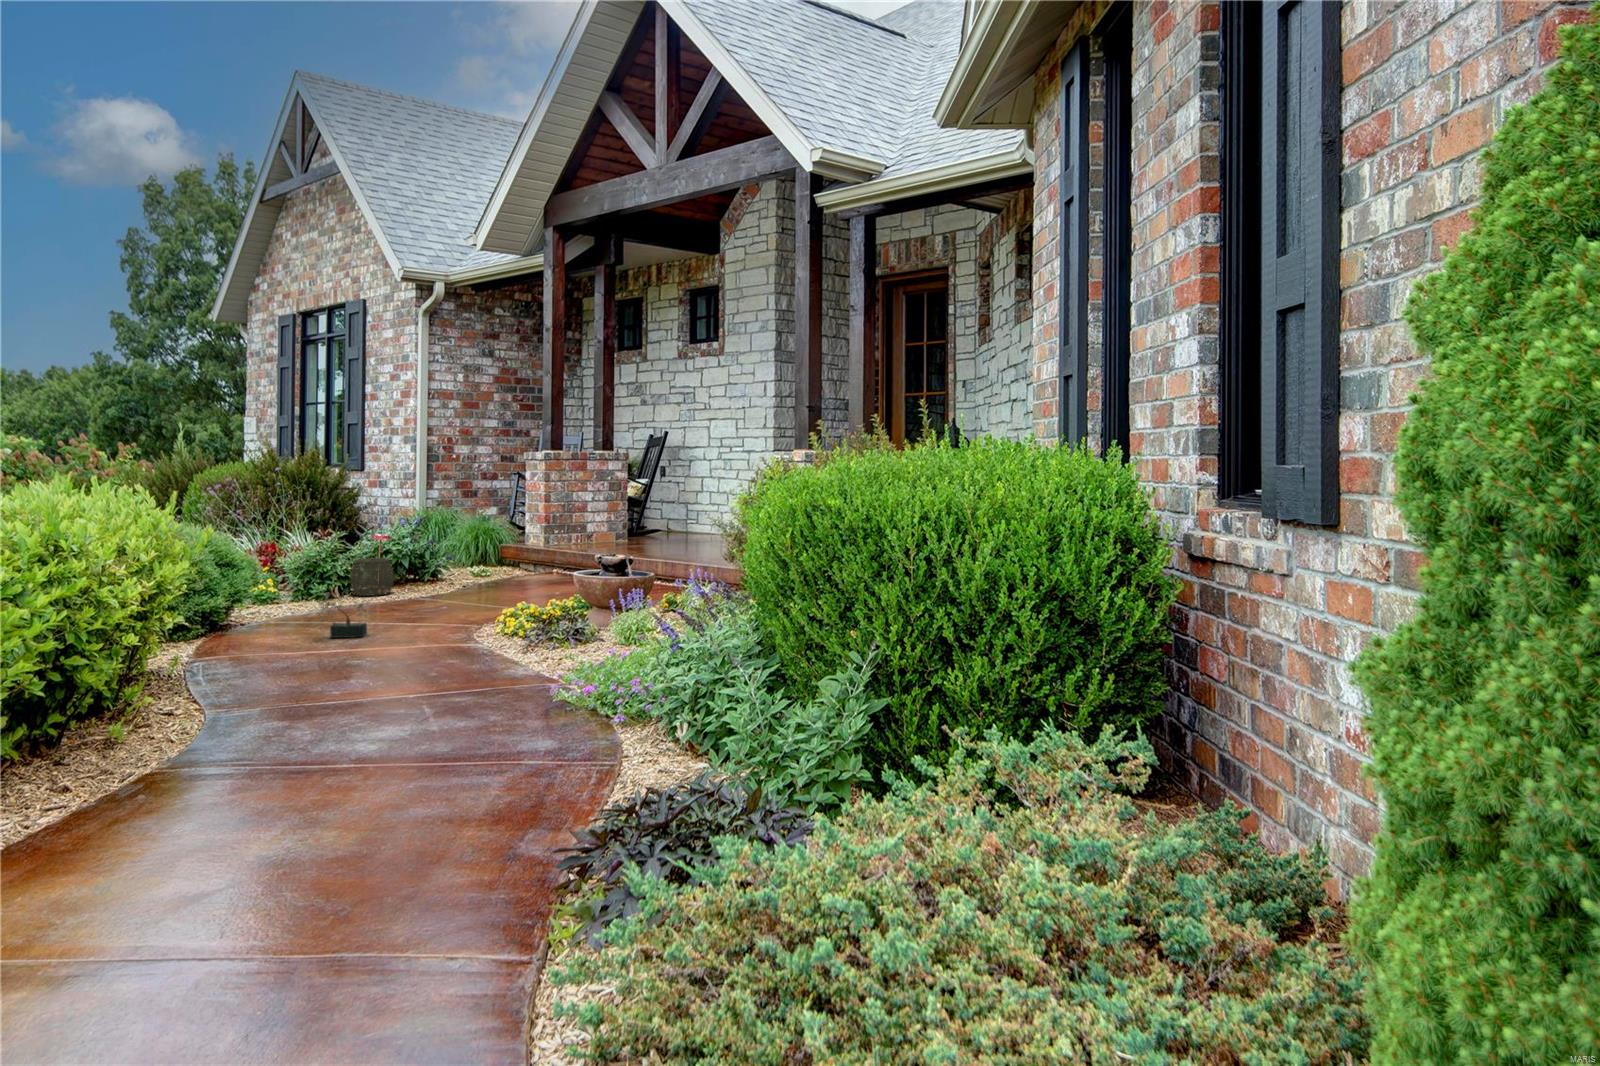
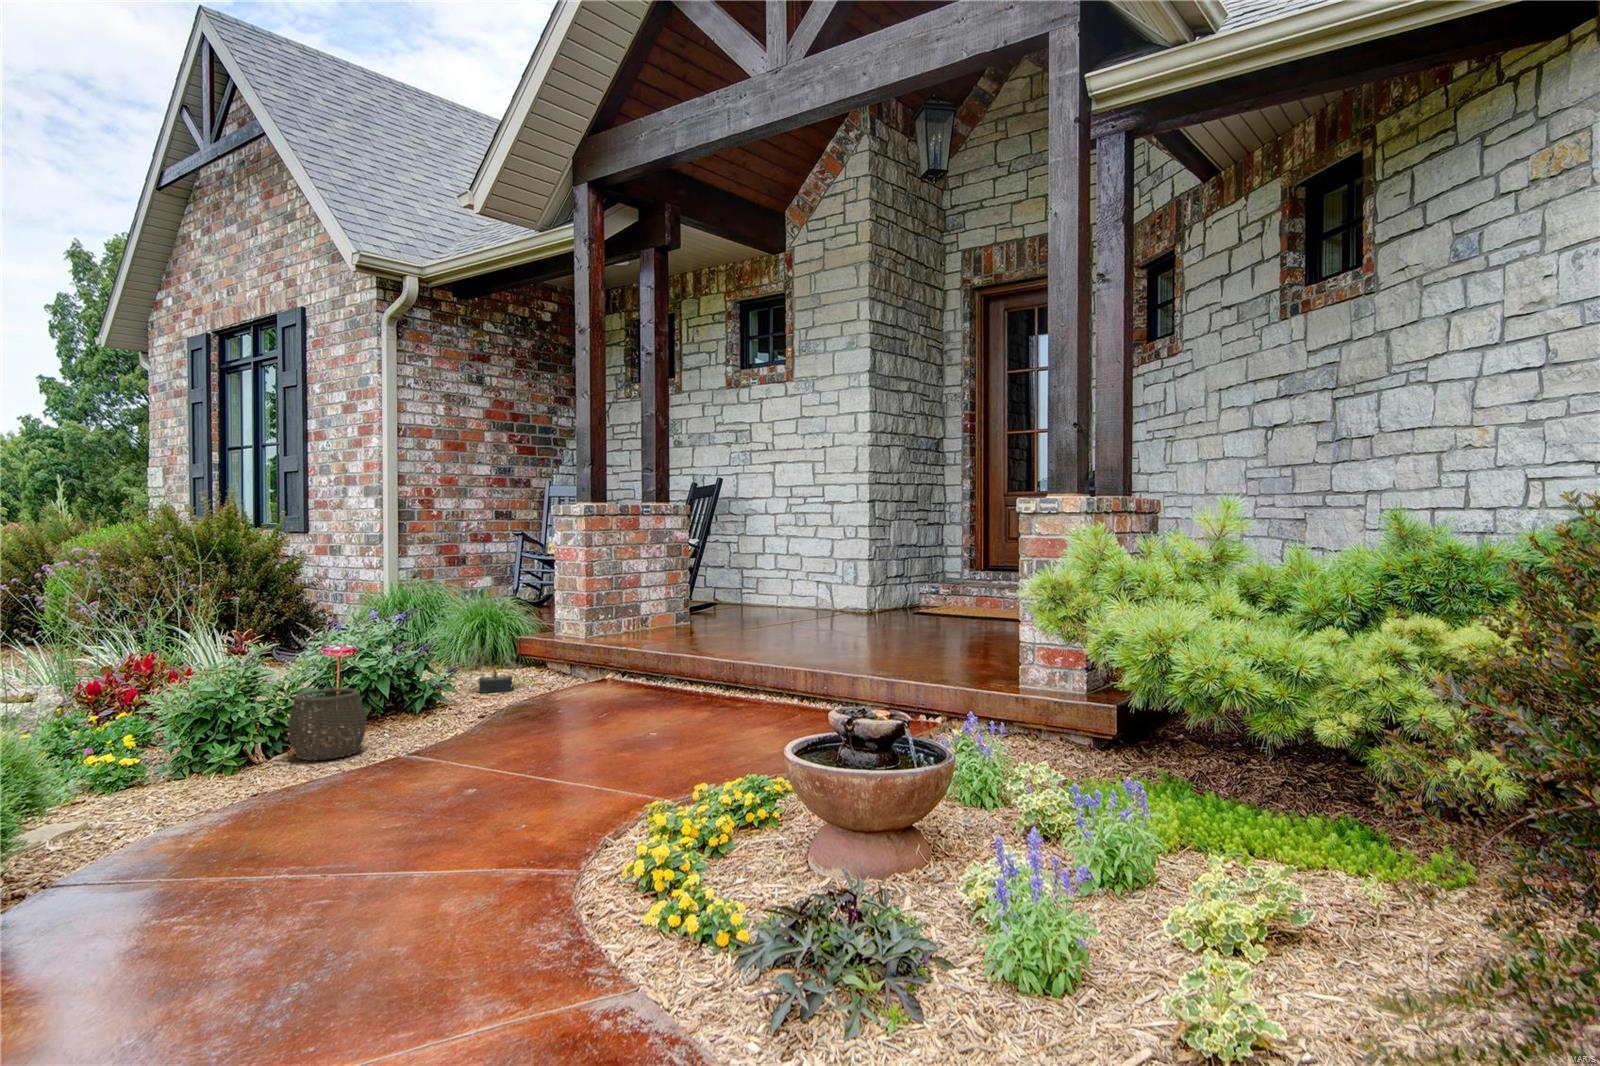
decorative plant: present [318,593,373,638] -> present [465,646,521,693]

